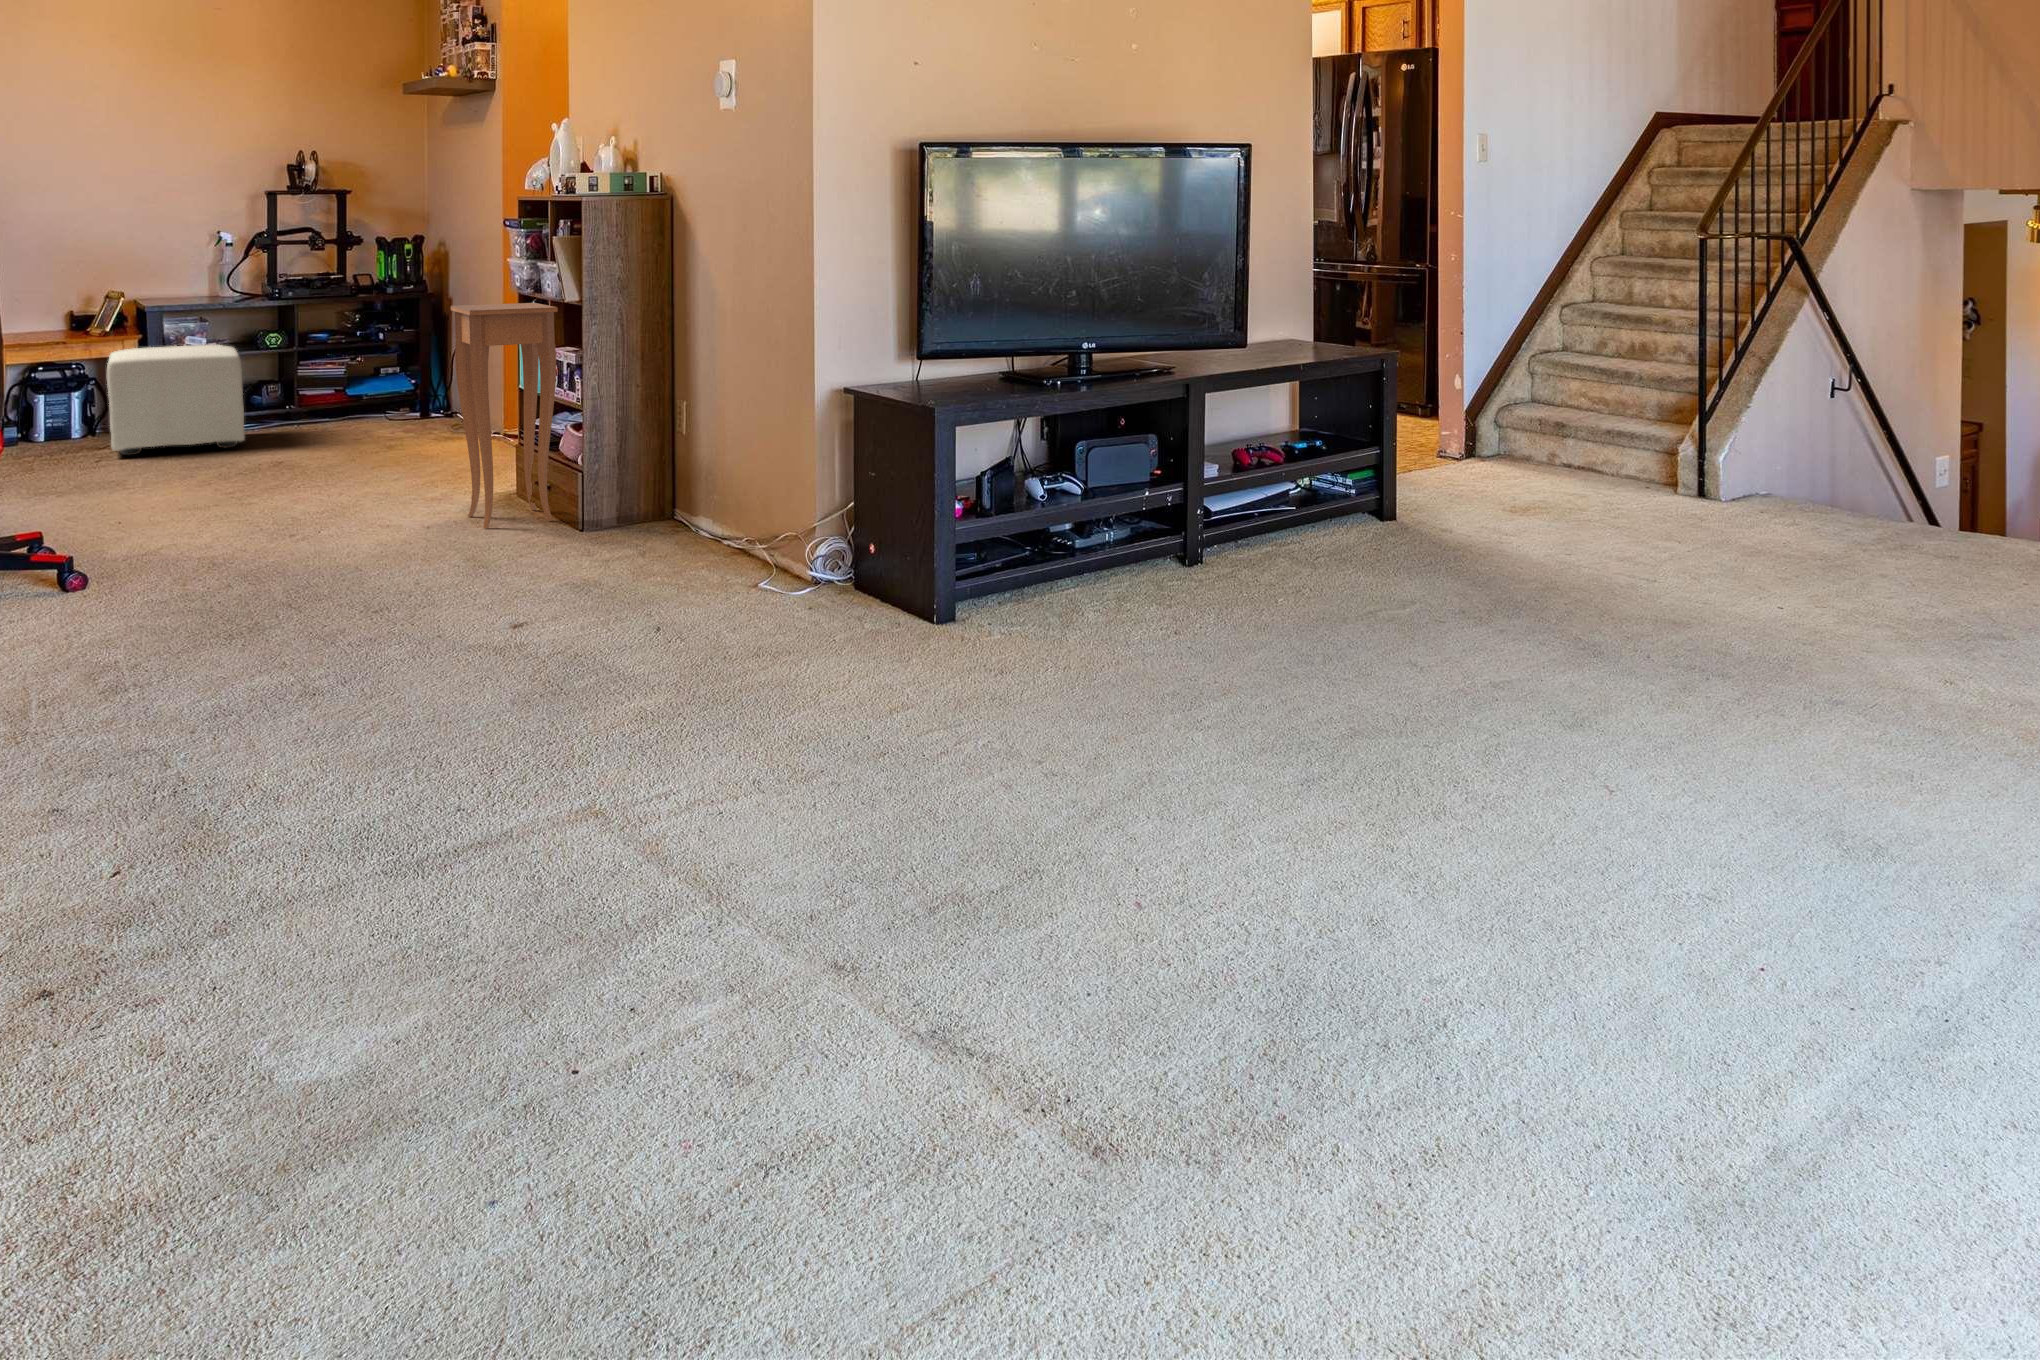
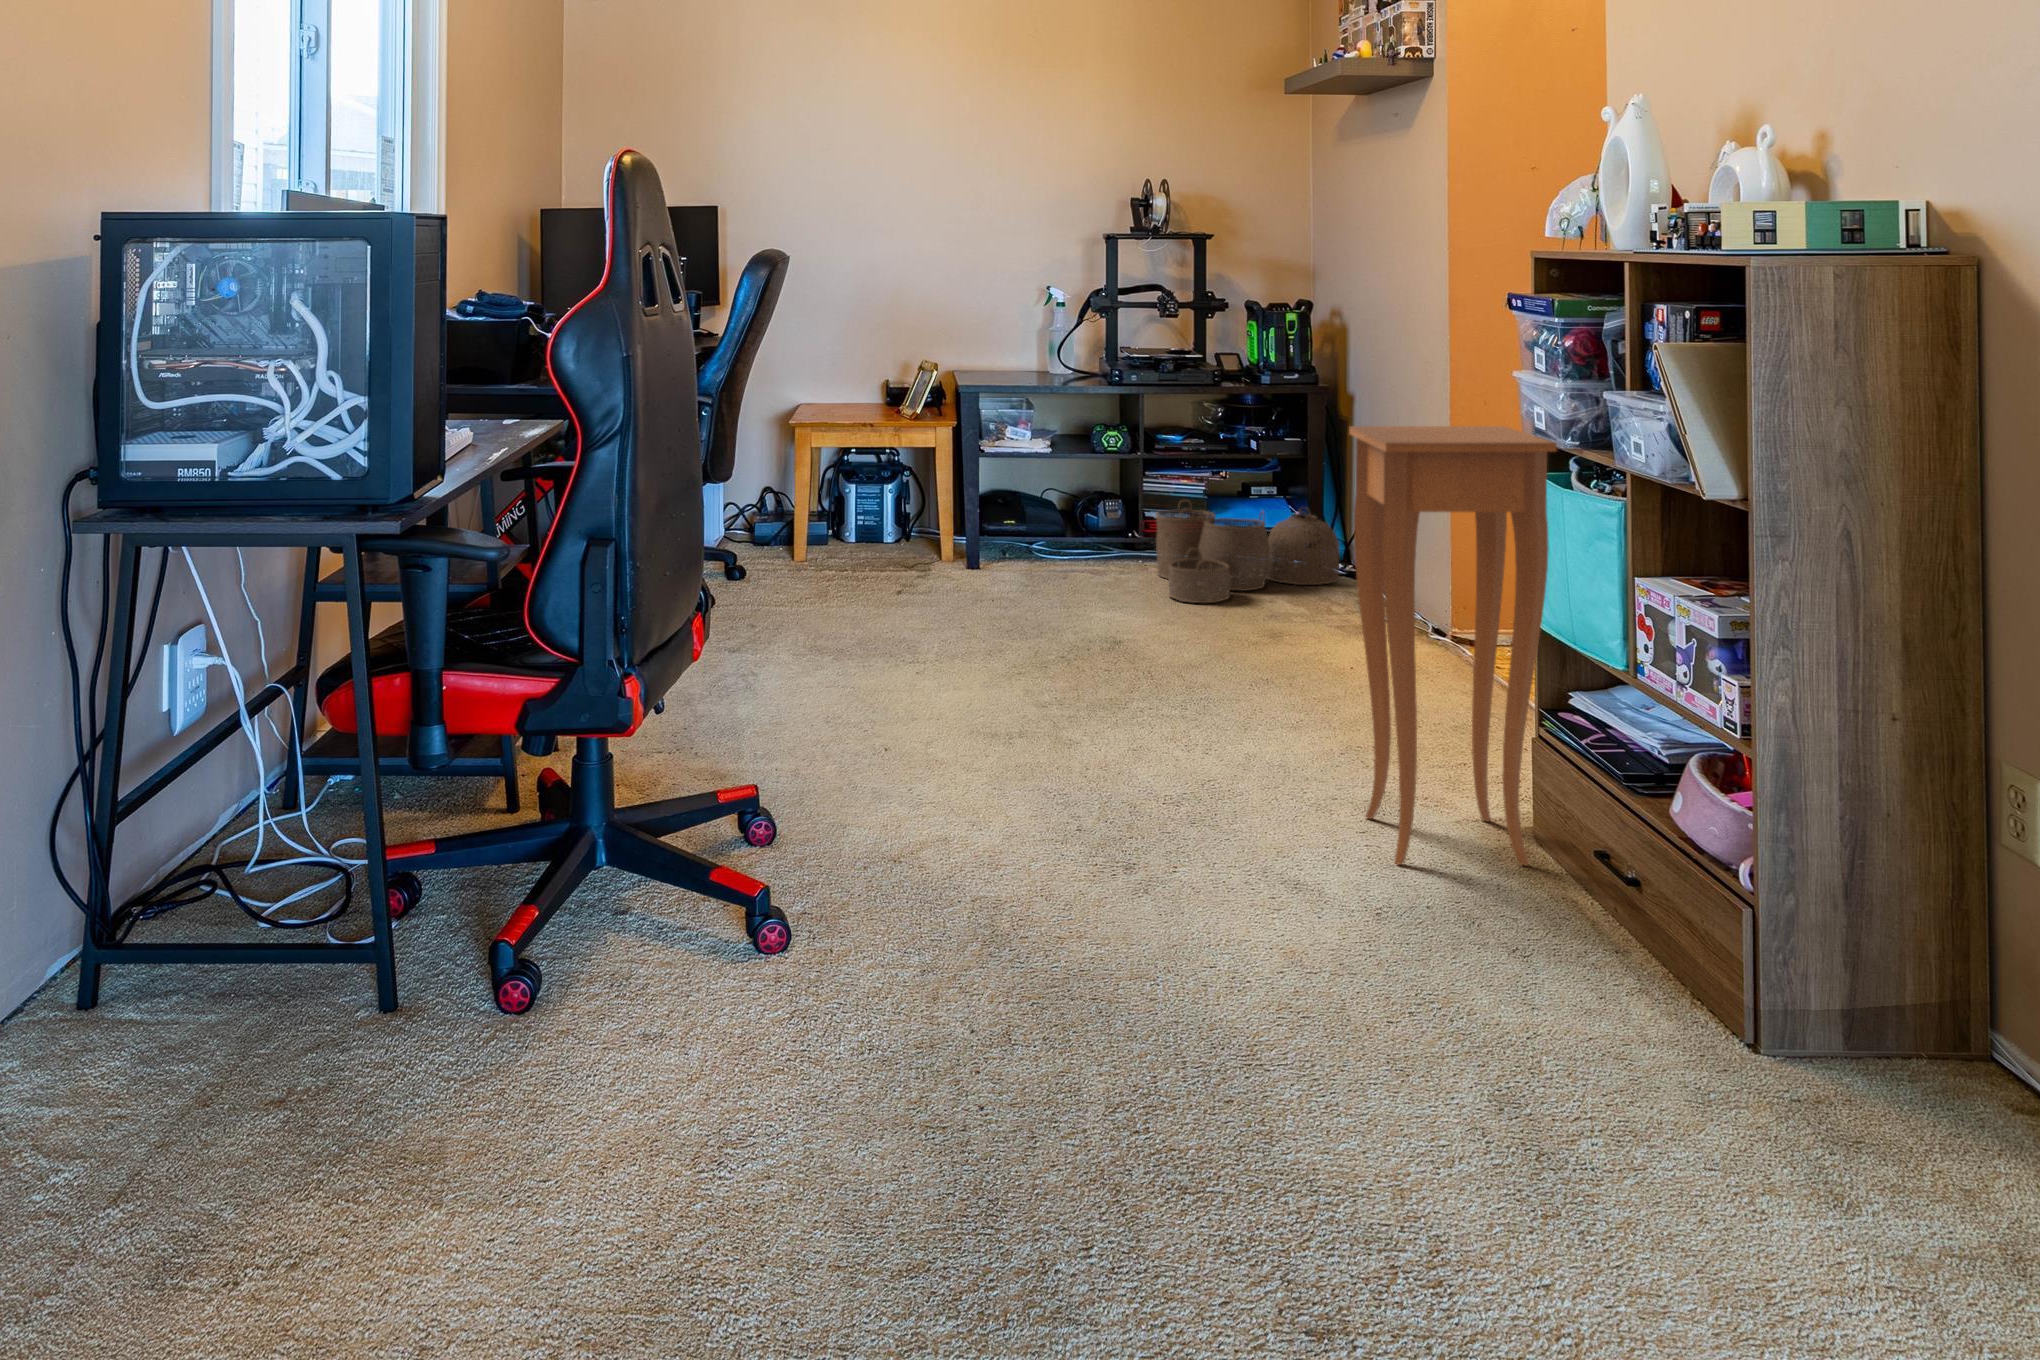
ottoman: present [107,345,245,456] -> none [904,442,1064,588]
woven basket: none [314,380,453,446] -> present [1156,500,1340,603]

